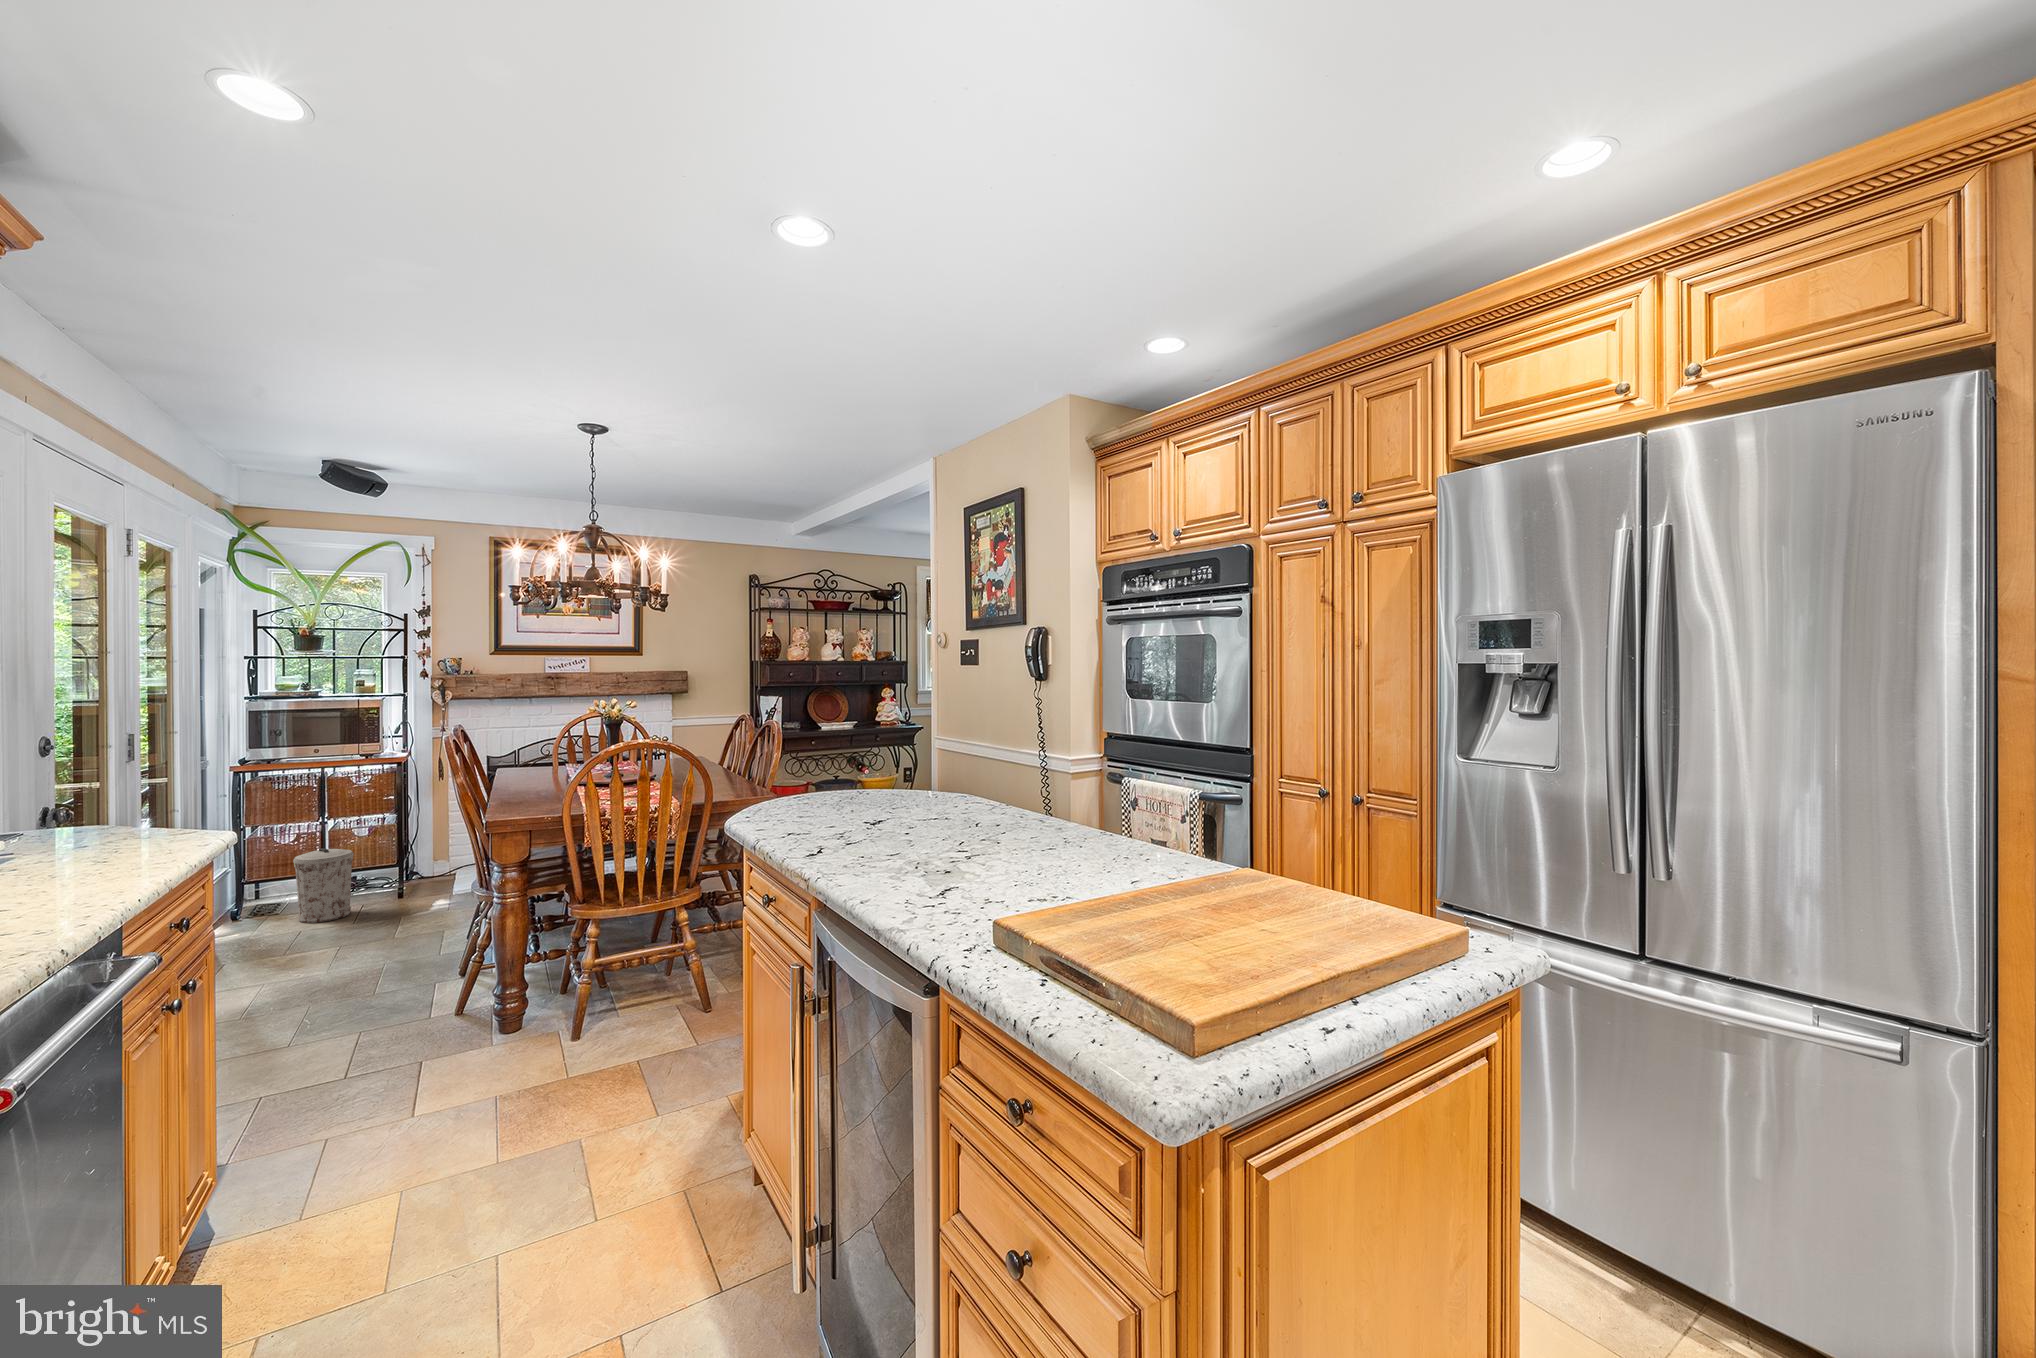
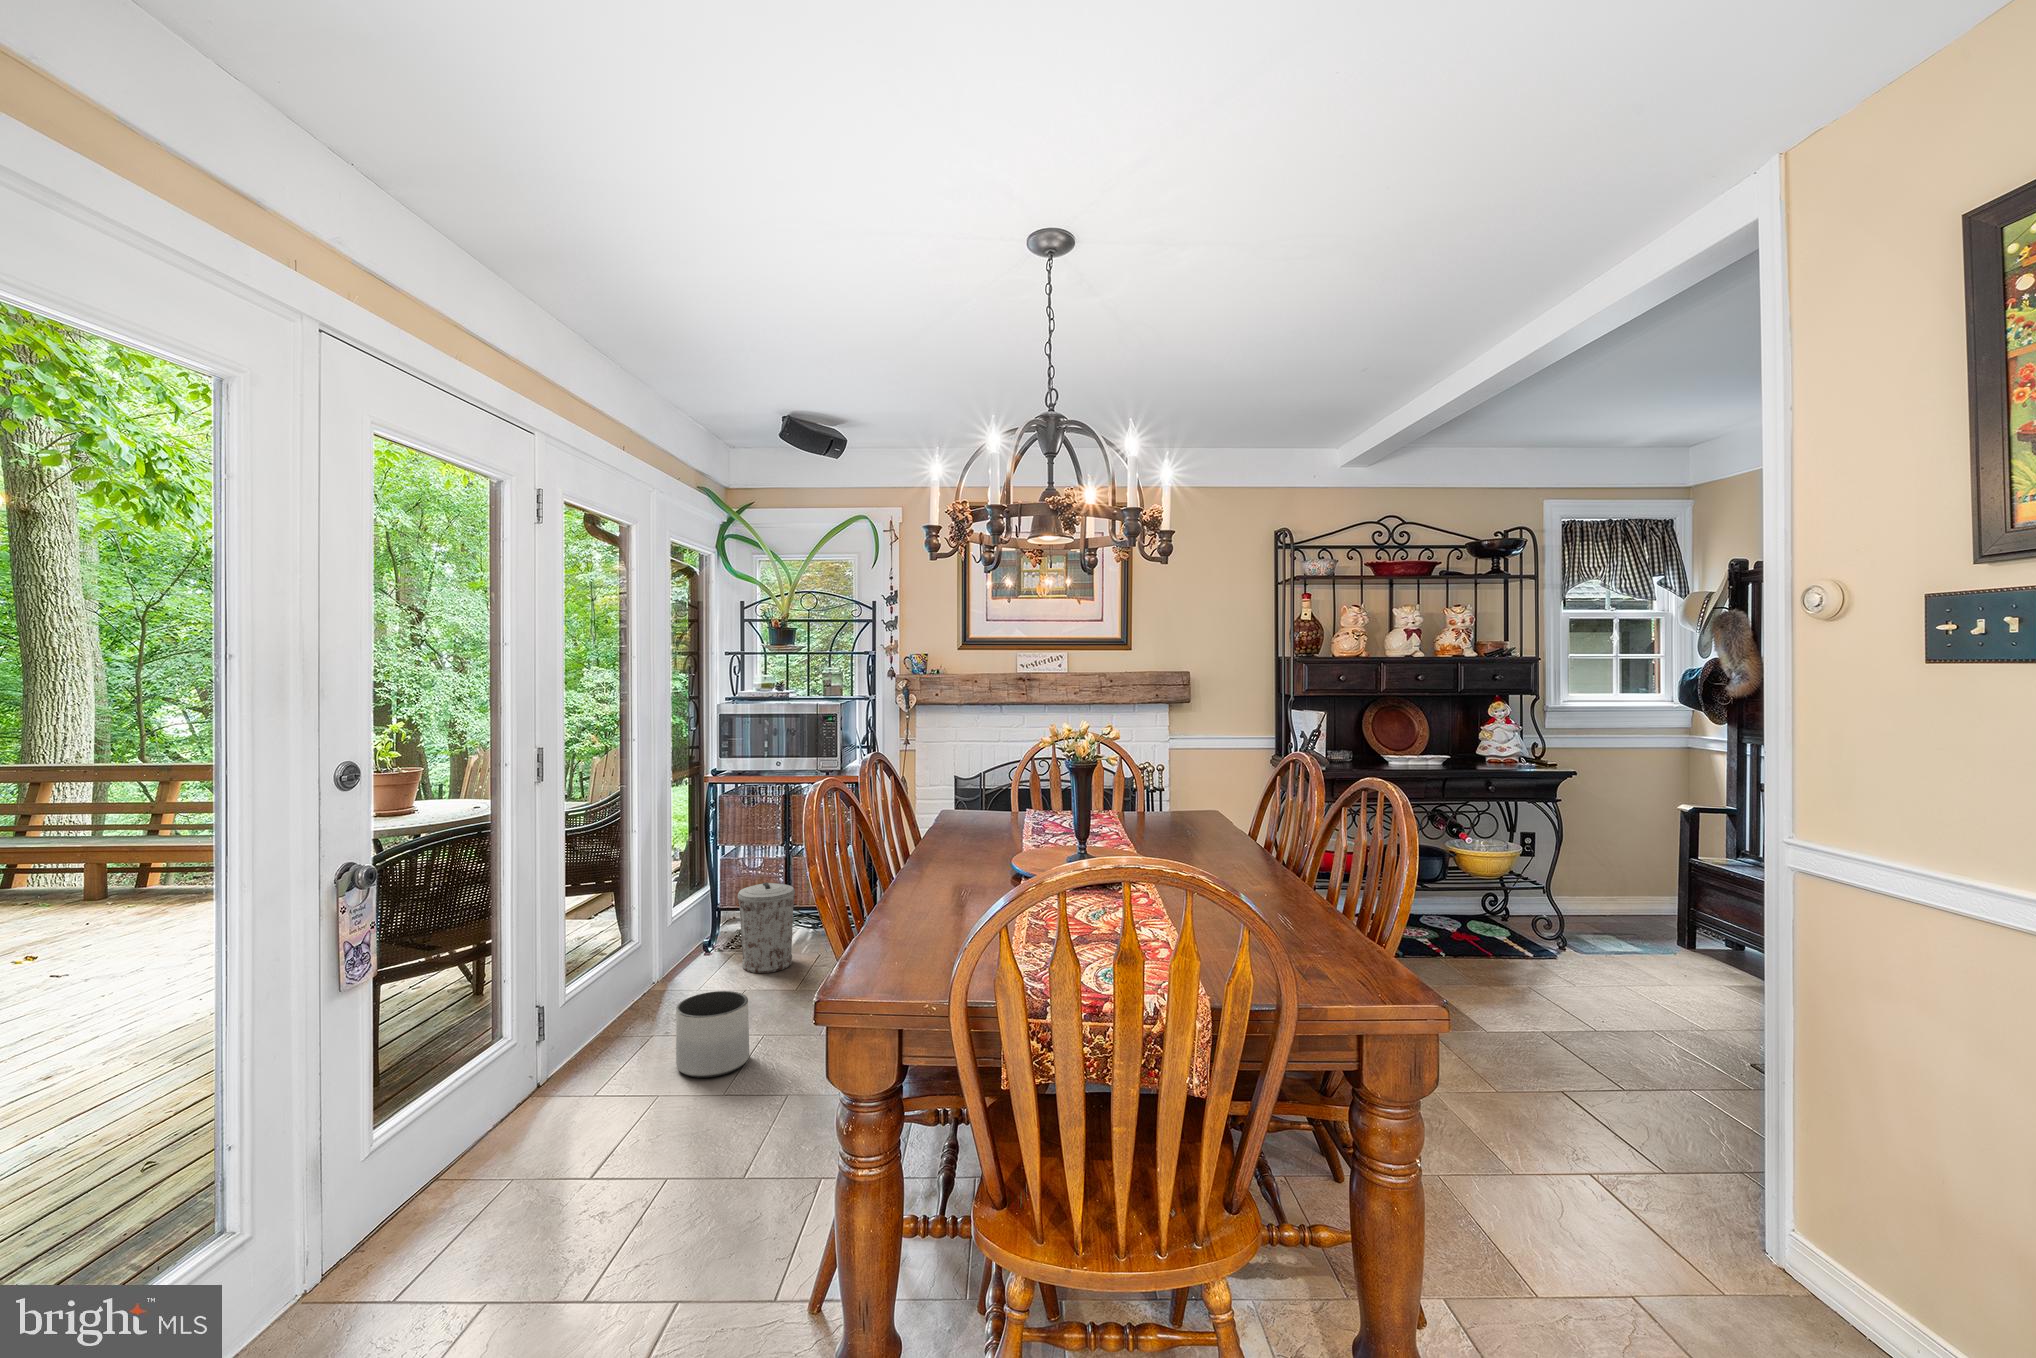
planter: none [290,916,358,978] -> present [676,991,749,1078]

